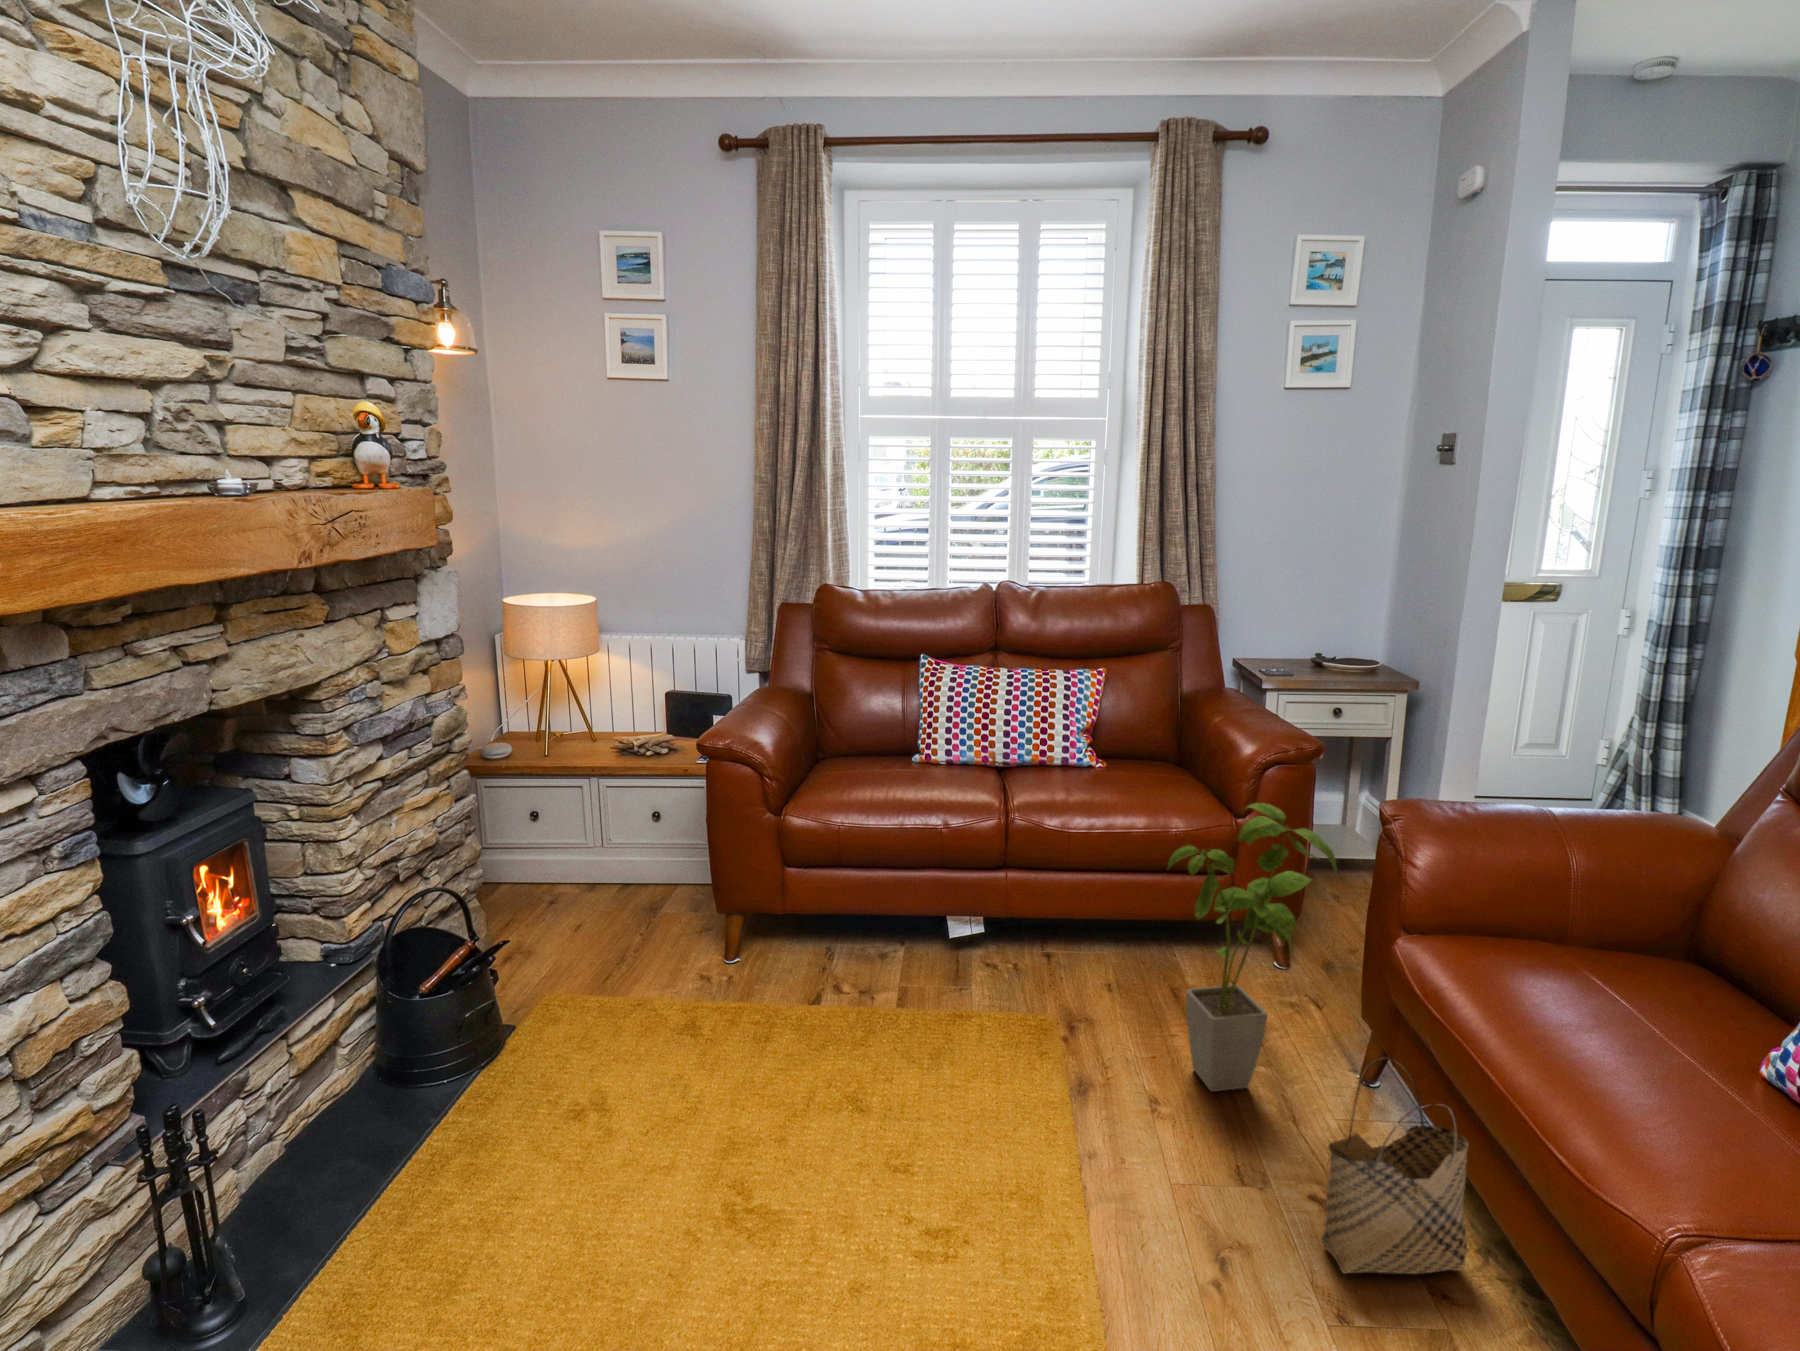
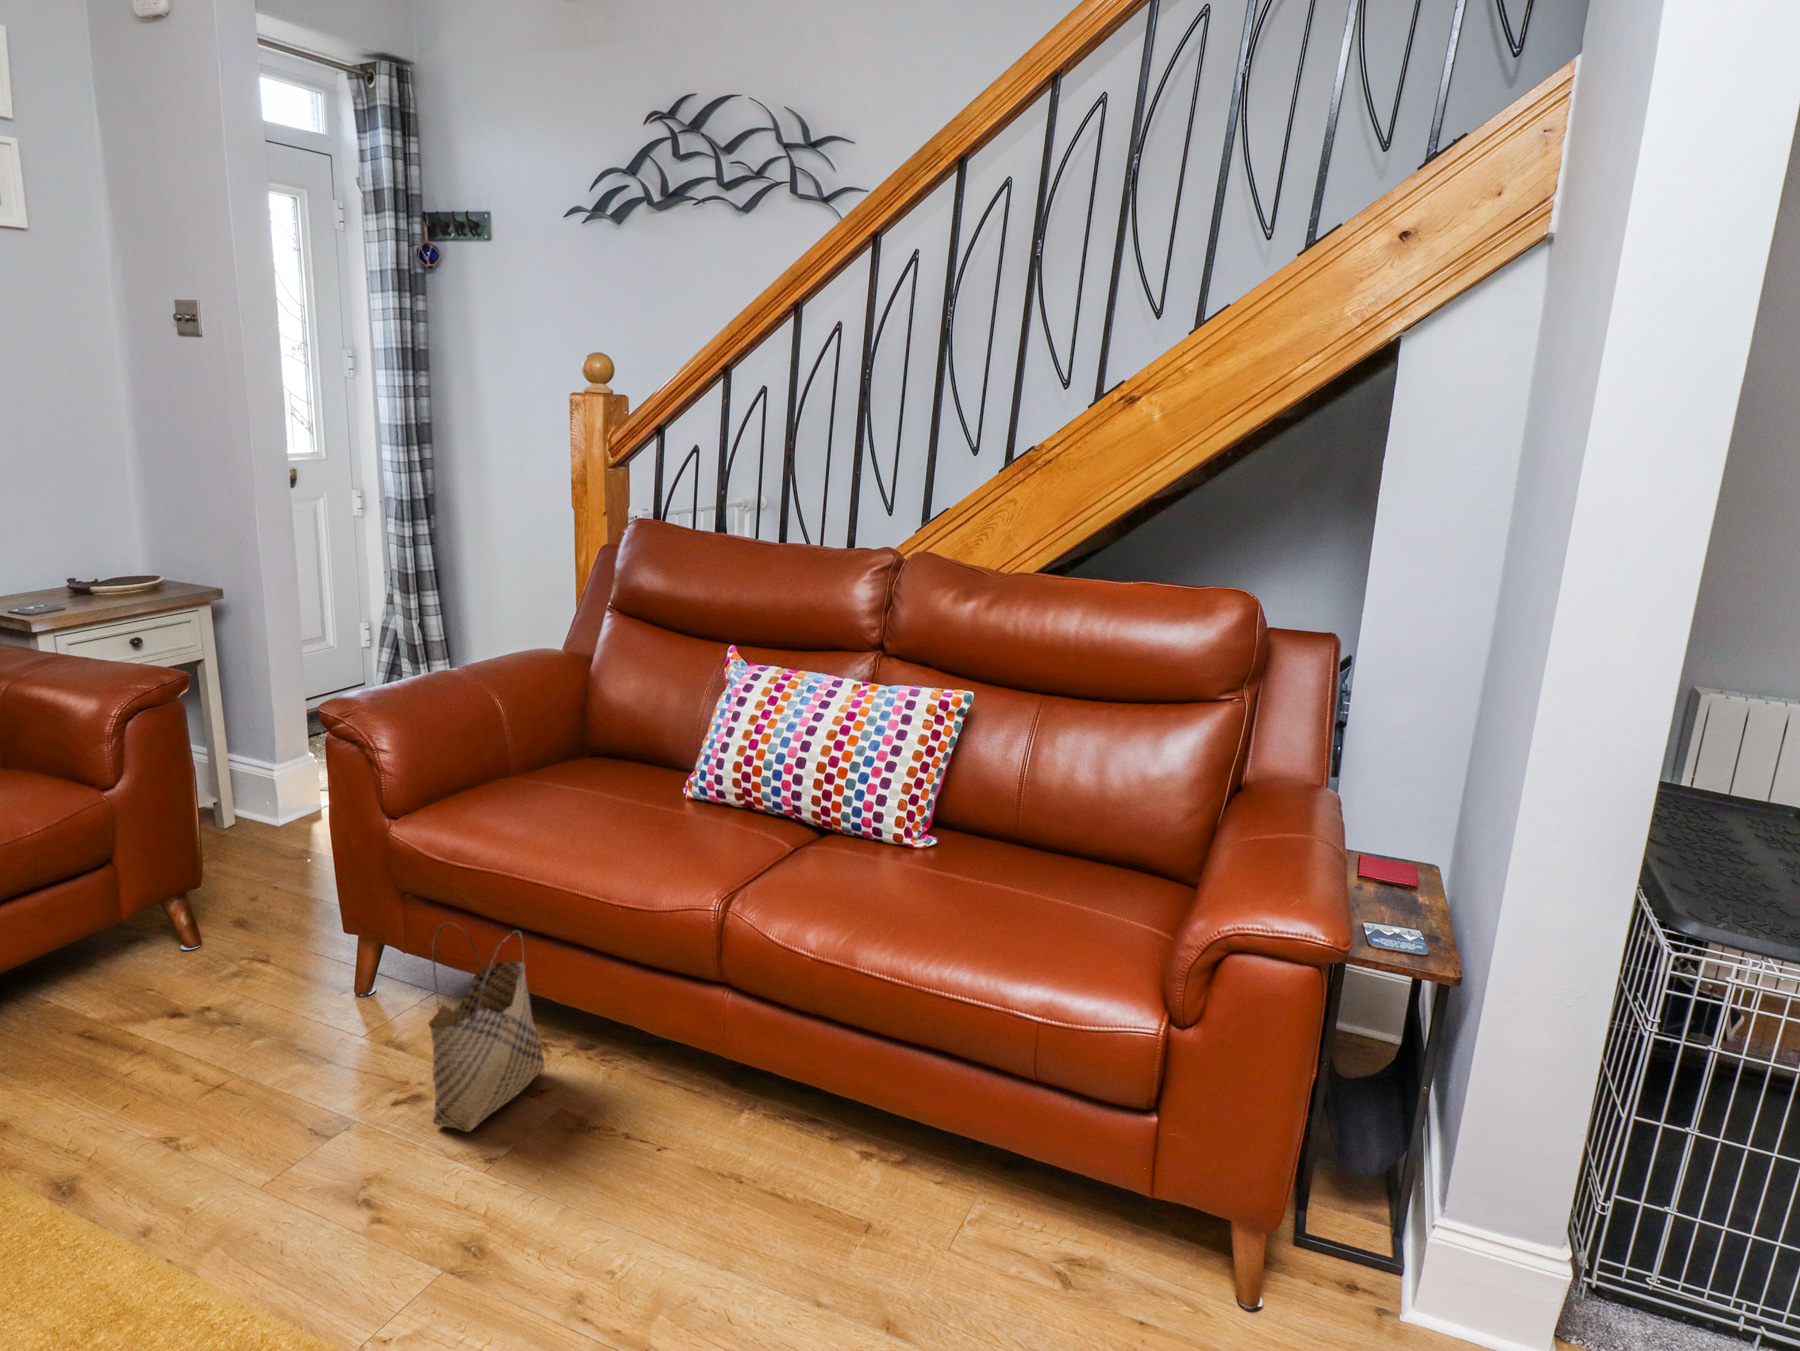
house plant: present [1168,803,1337,1092] -> none [107,727,328,1080]

